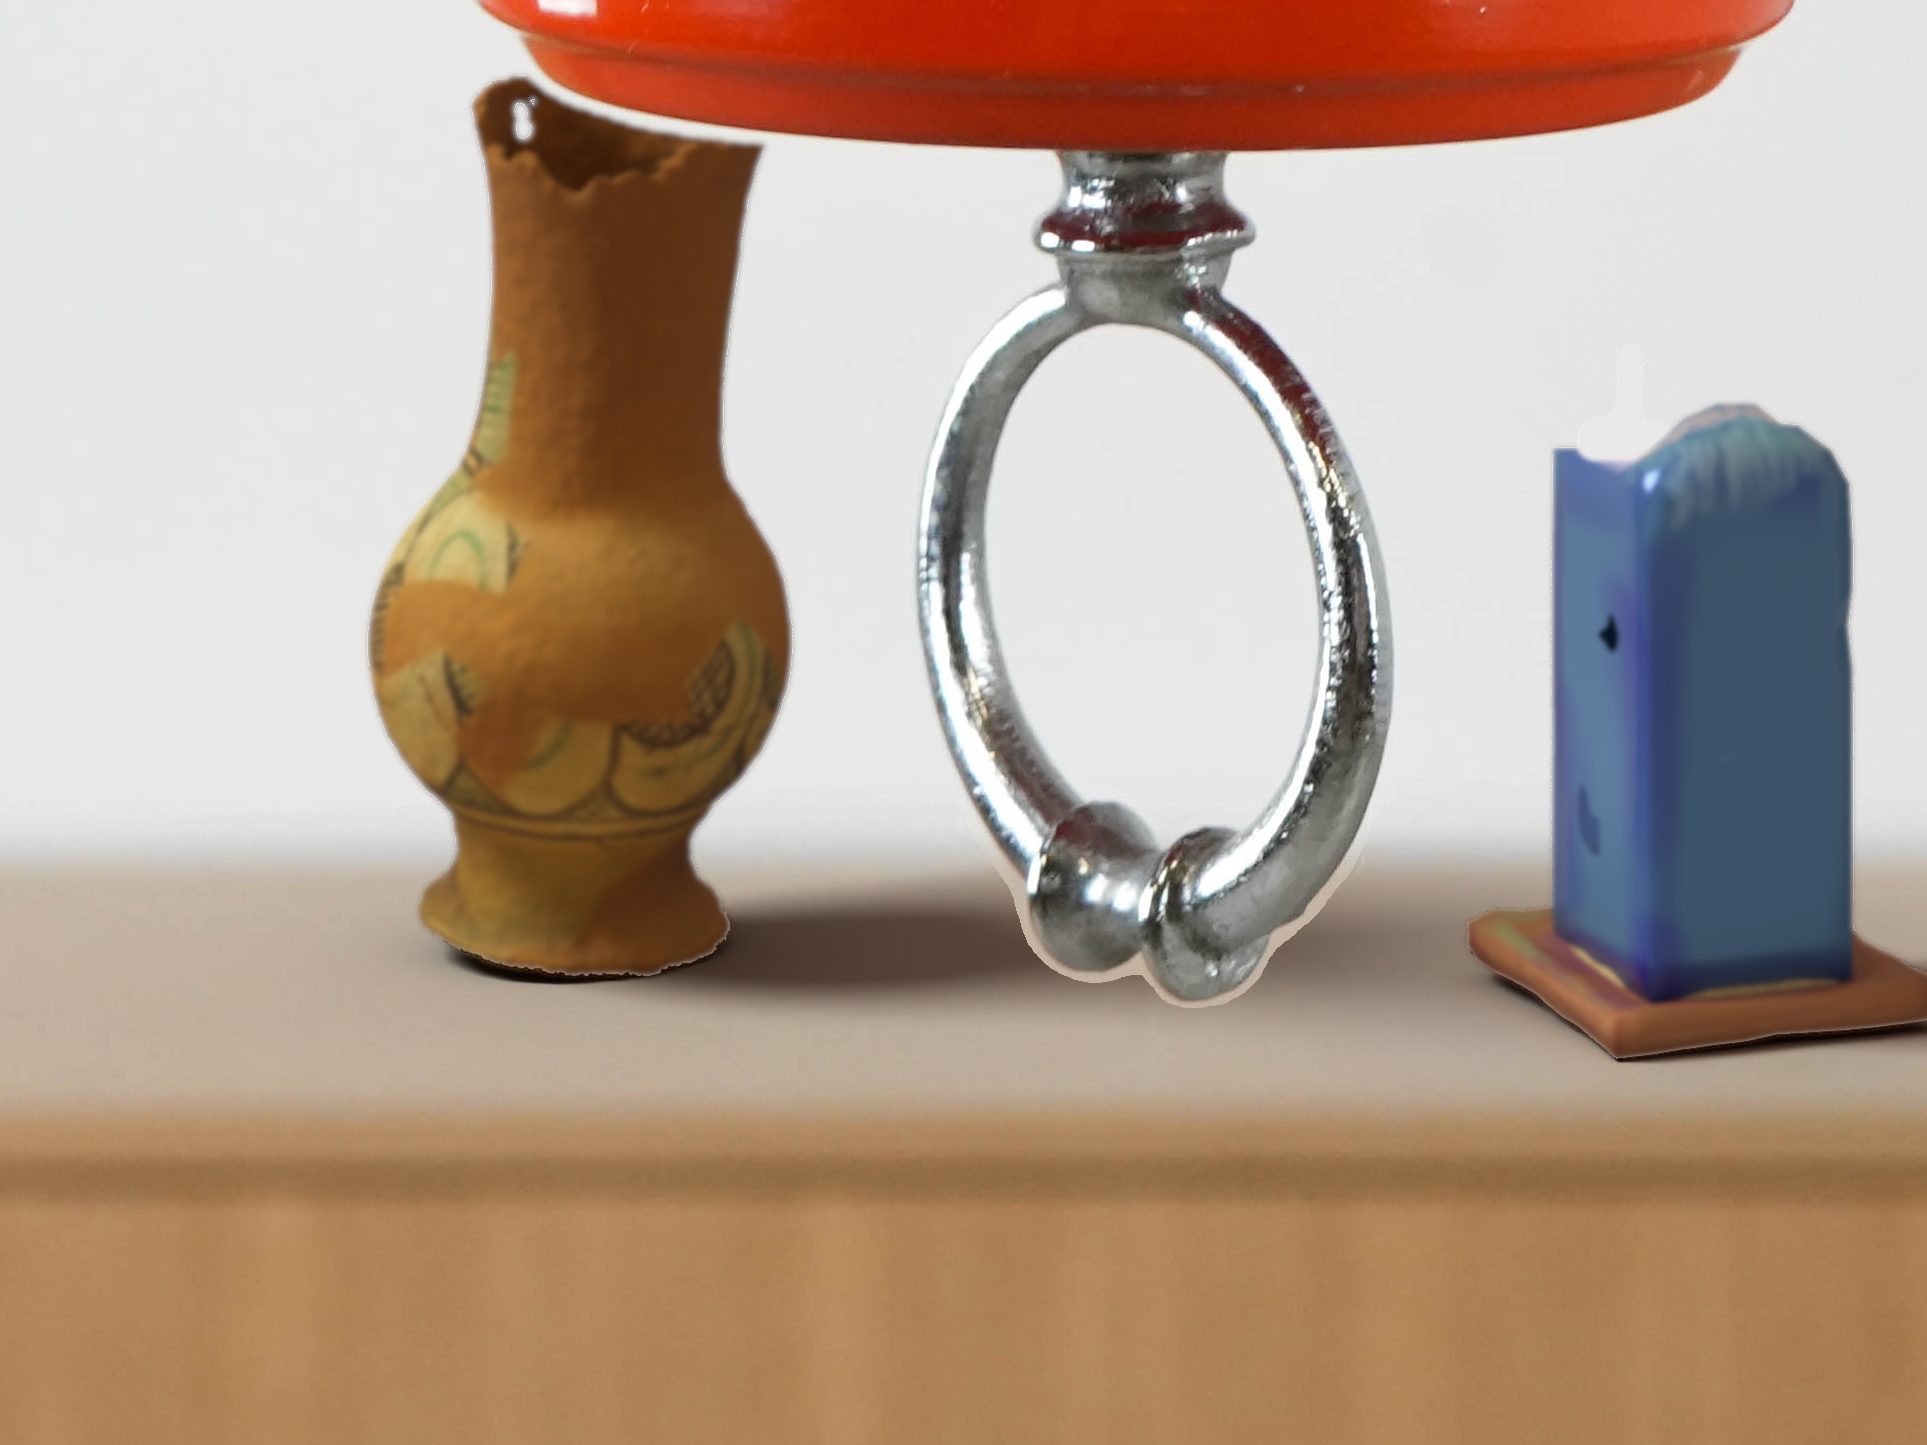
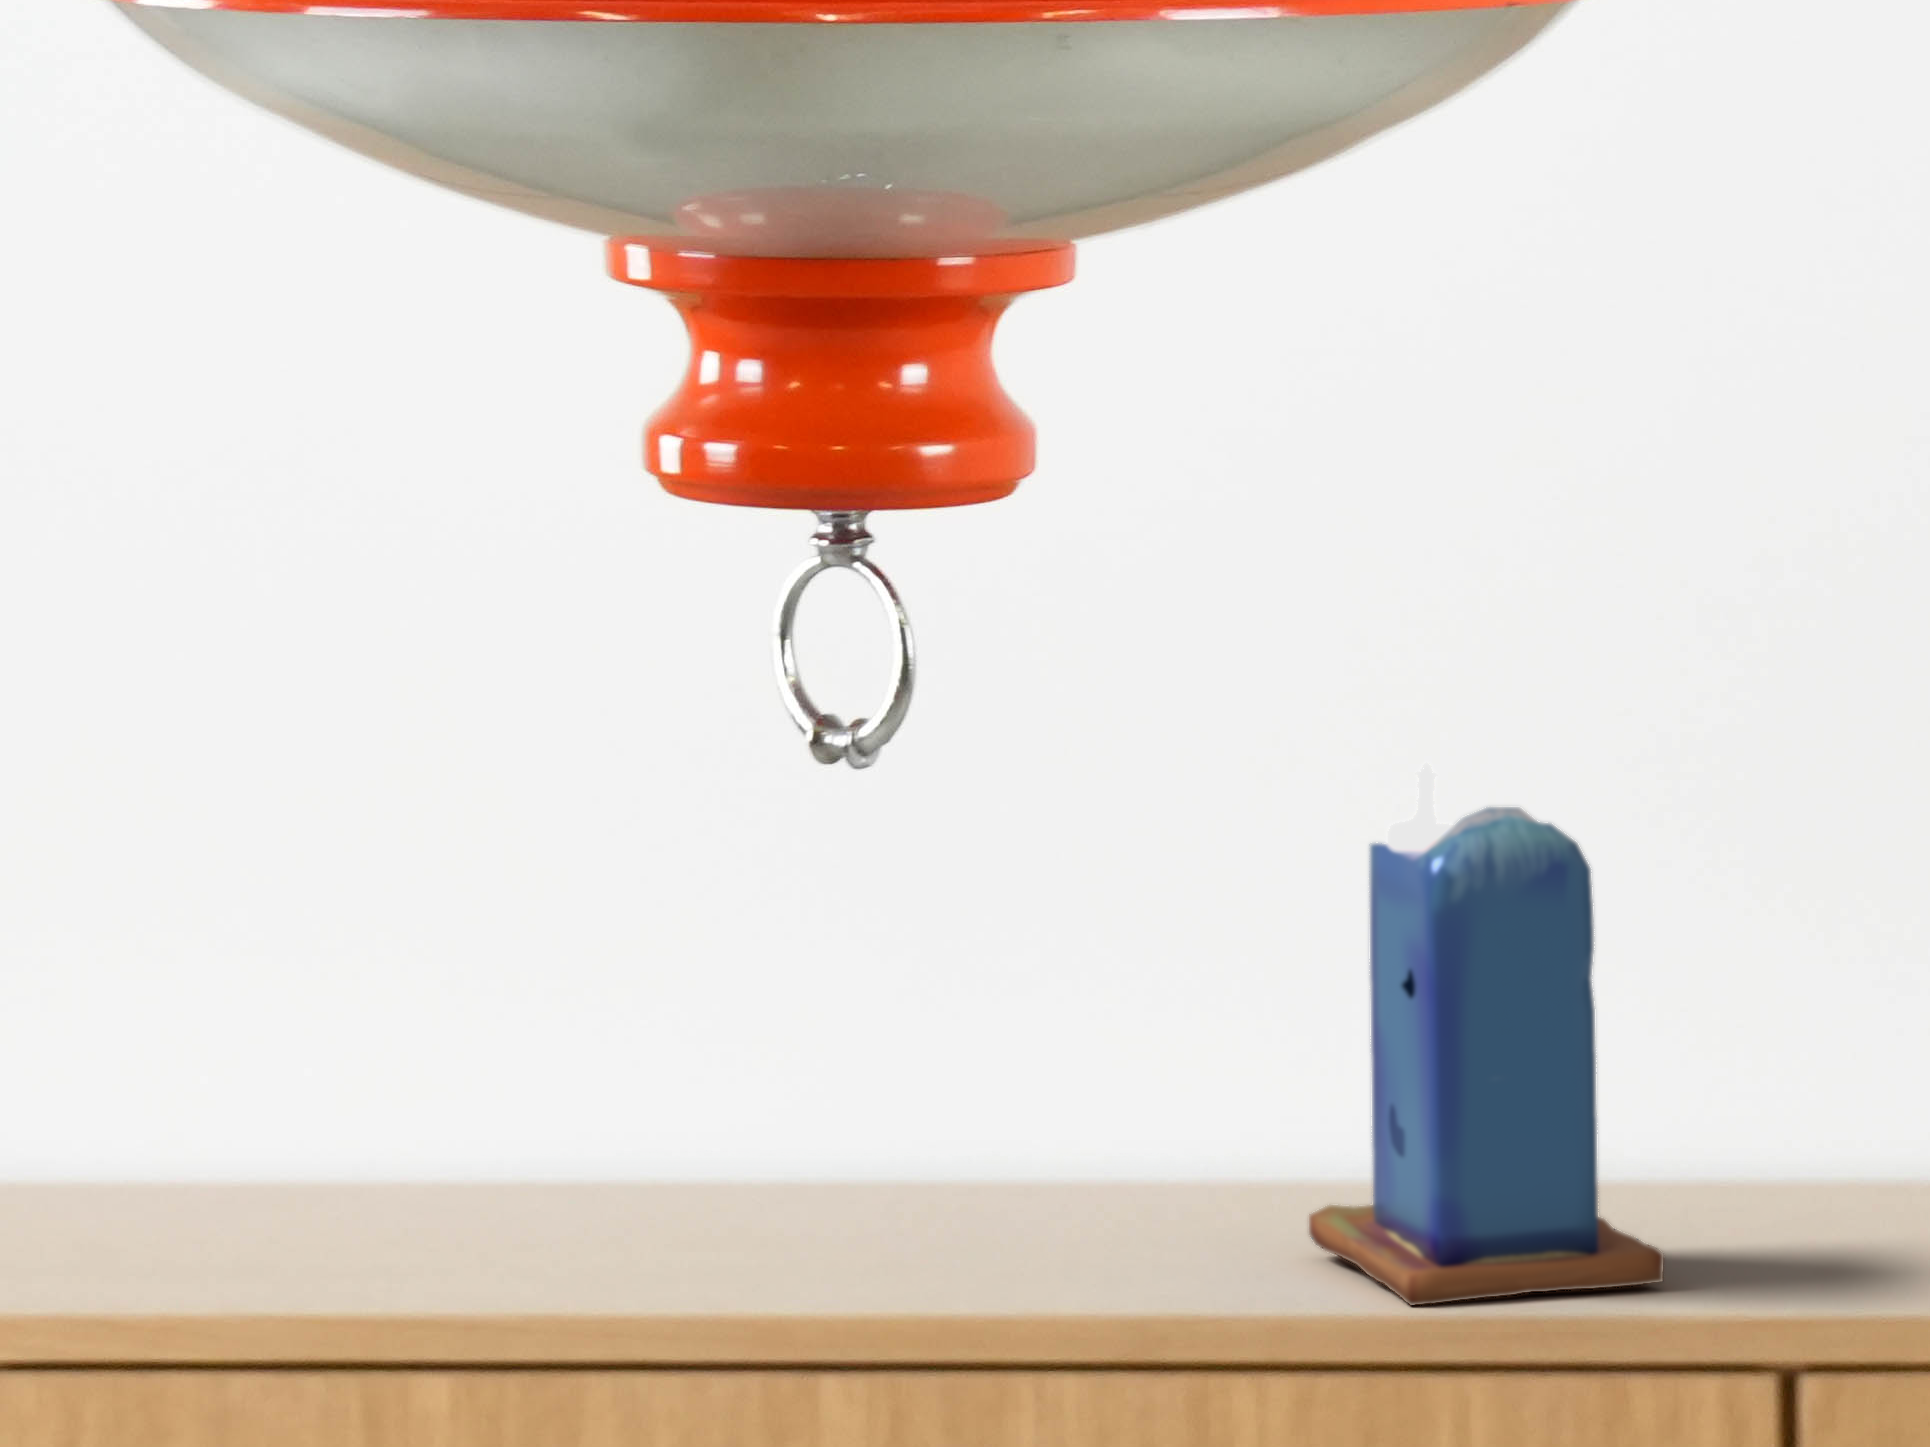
ceramic jug: present [368,76,792,977] -> none [464,553,789,1255]

